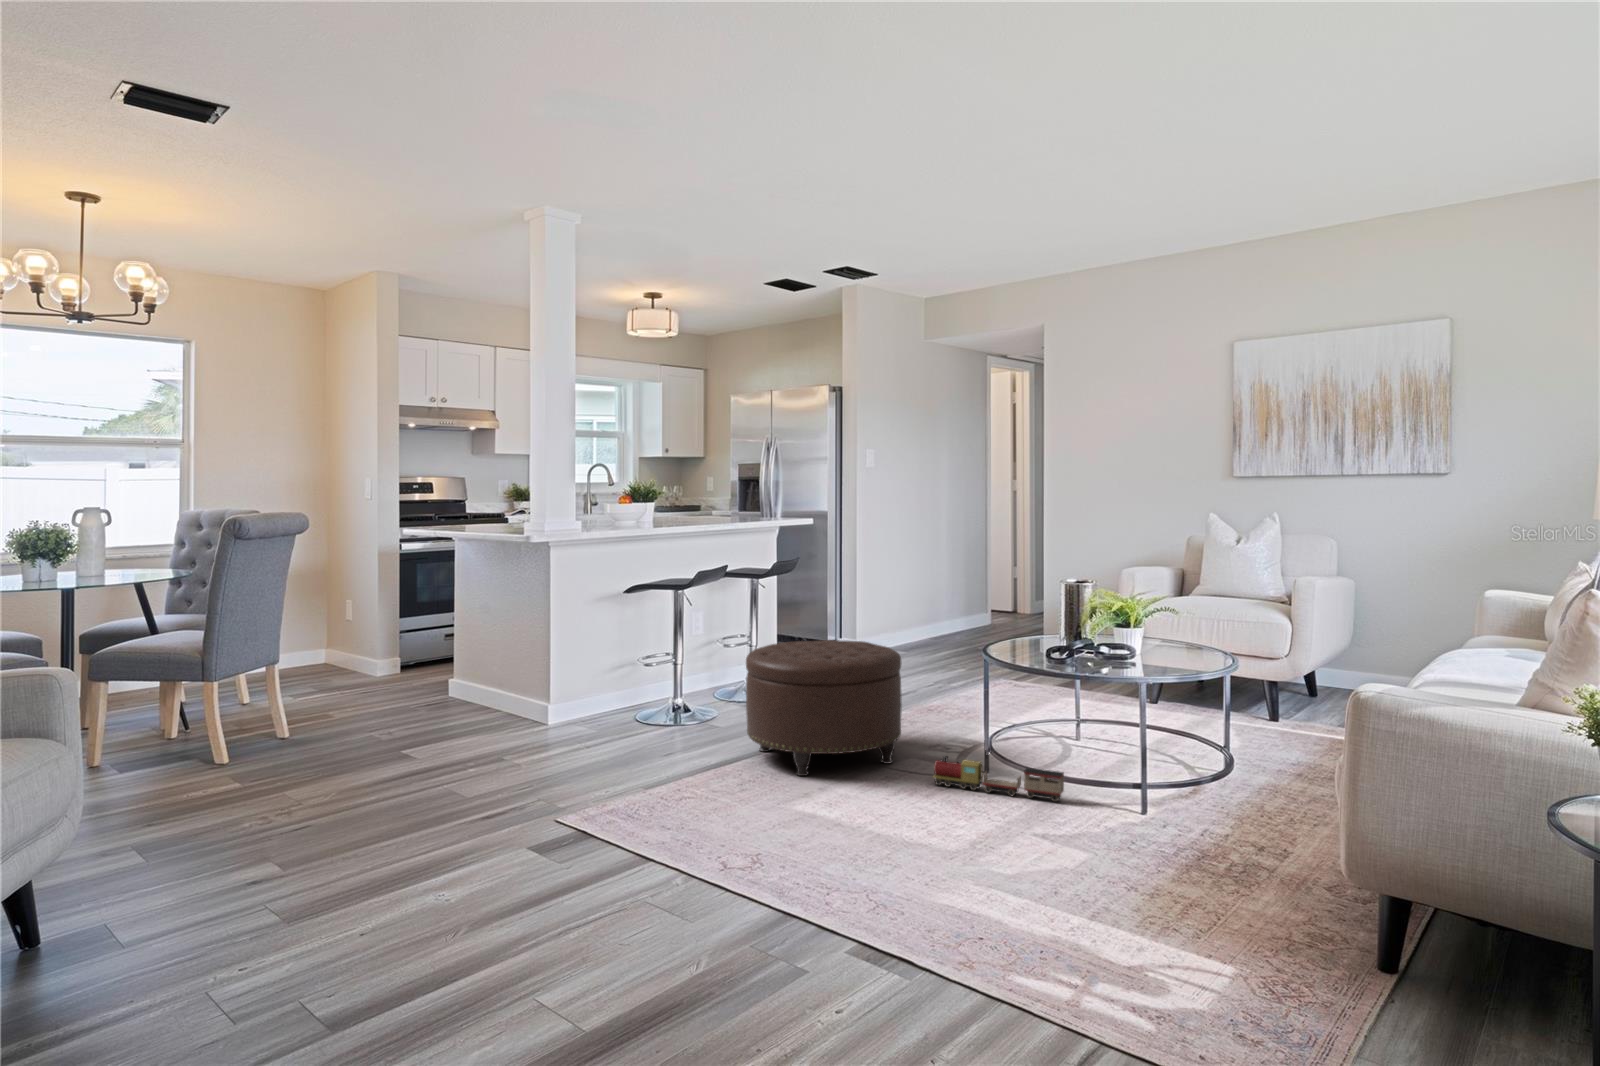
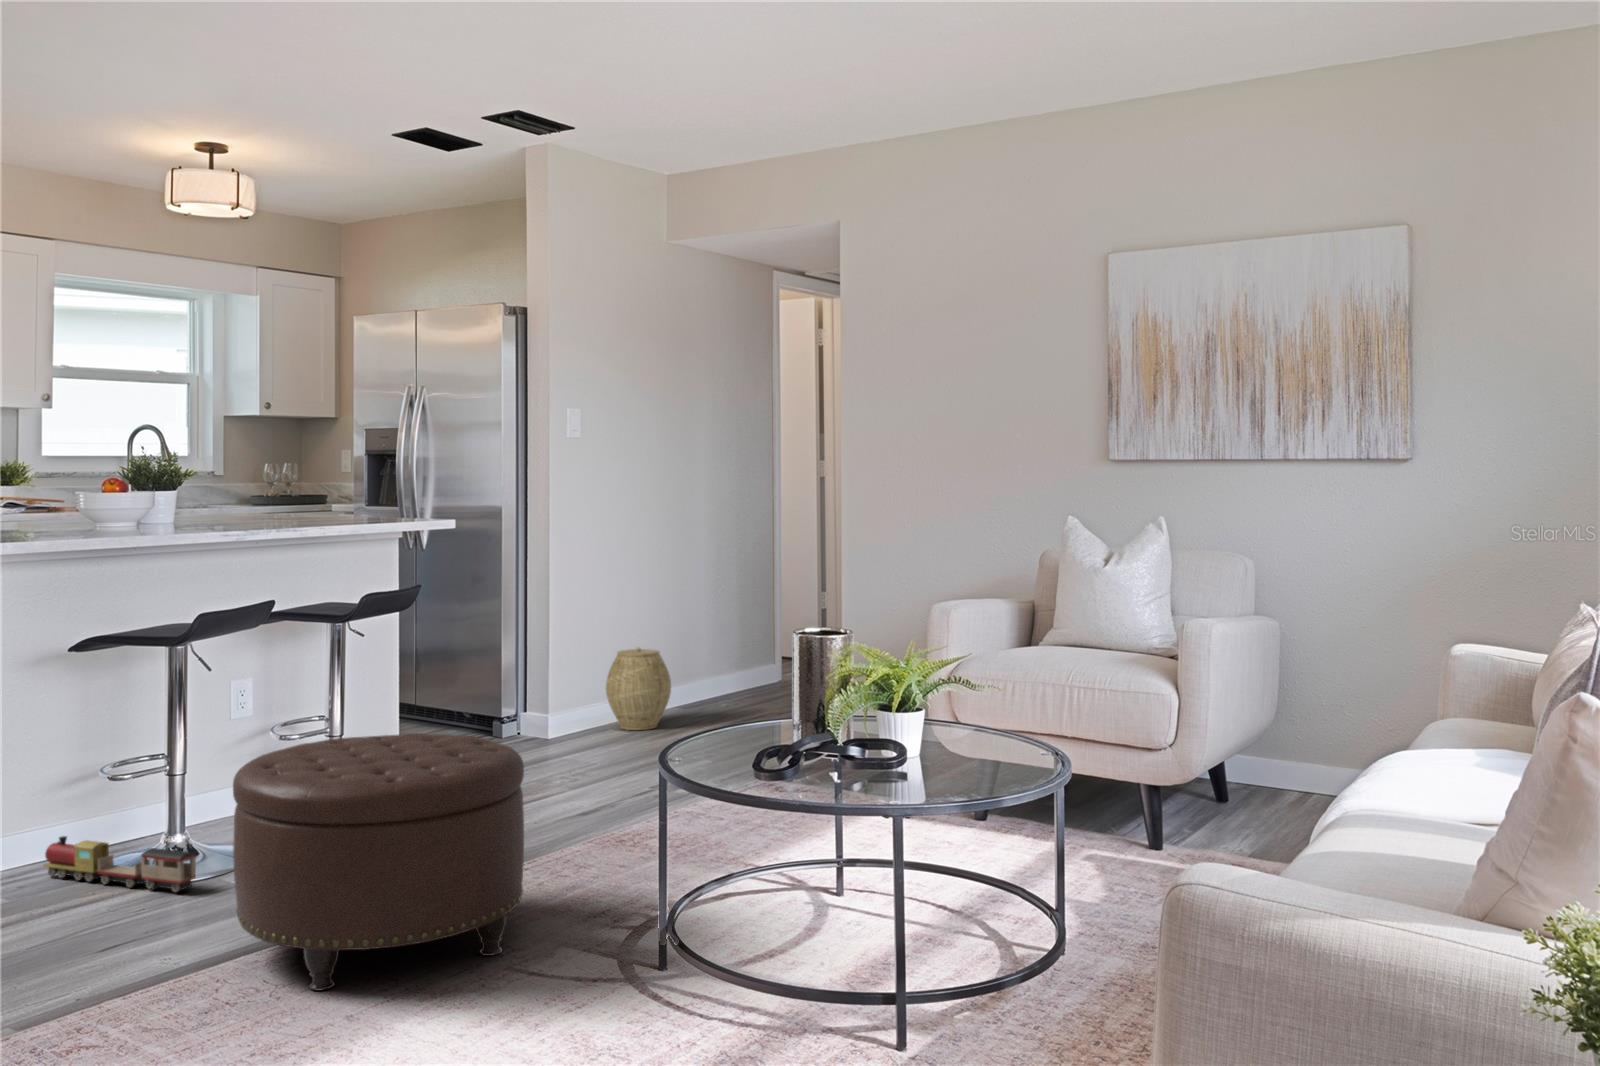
woven basket: none [891,598,933,651] -> present [606,647,671,730]
toy train: present [933,756,1064,802] -> present [44,836,196,892]

